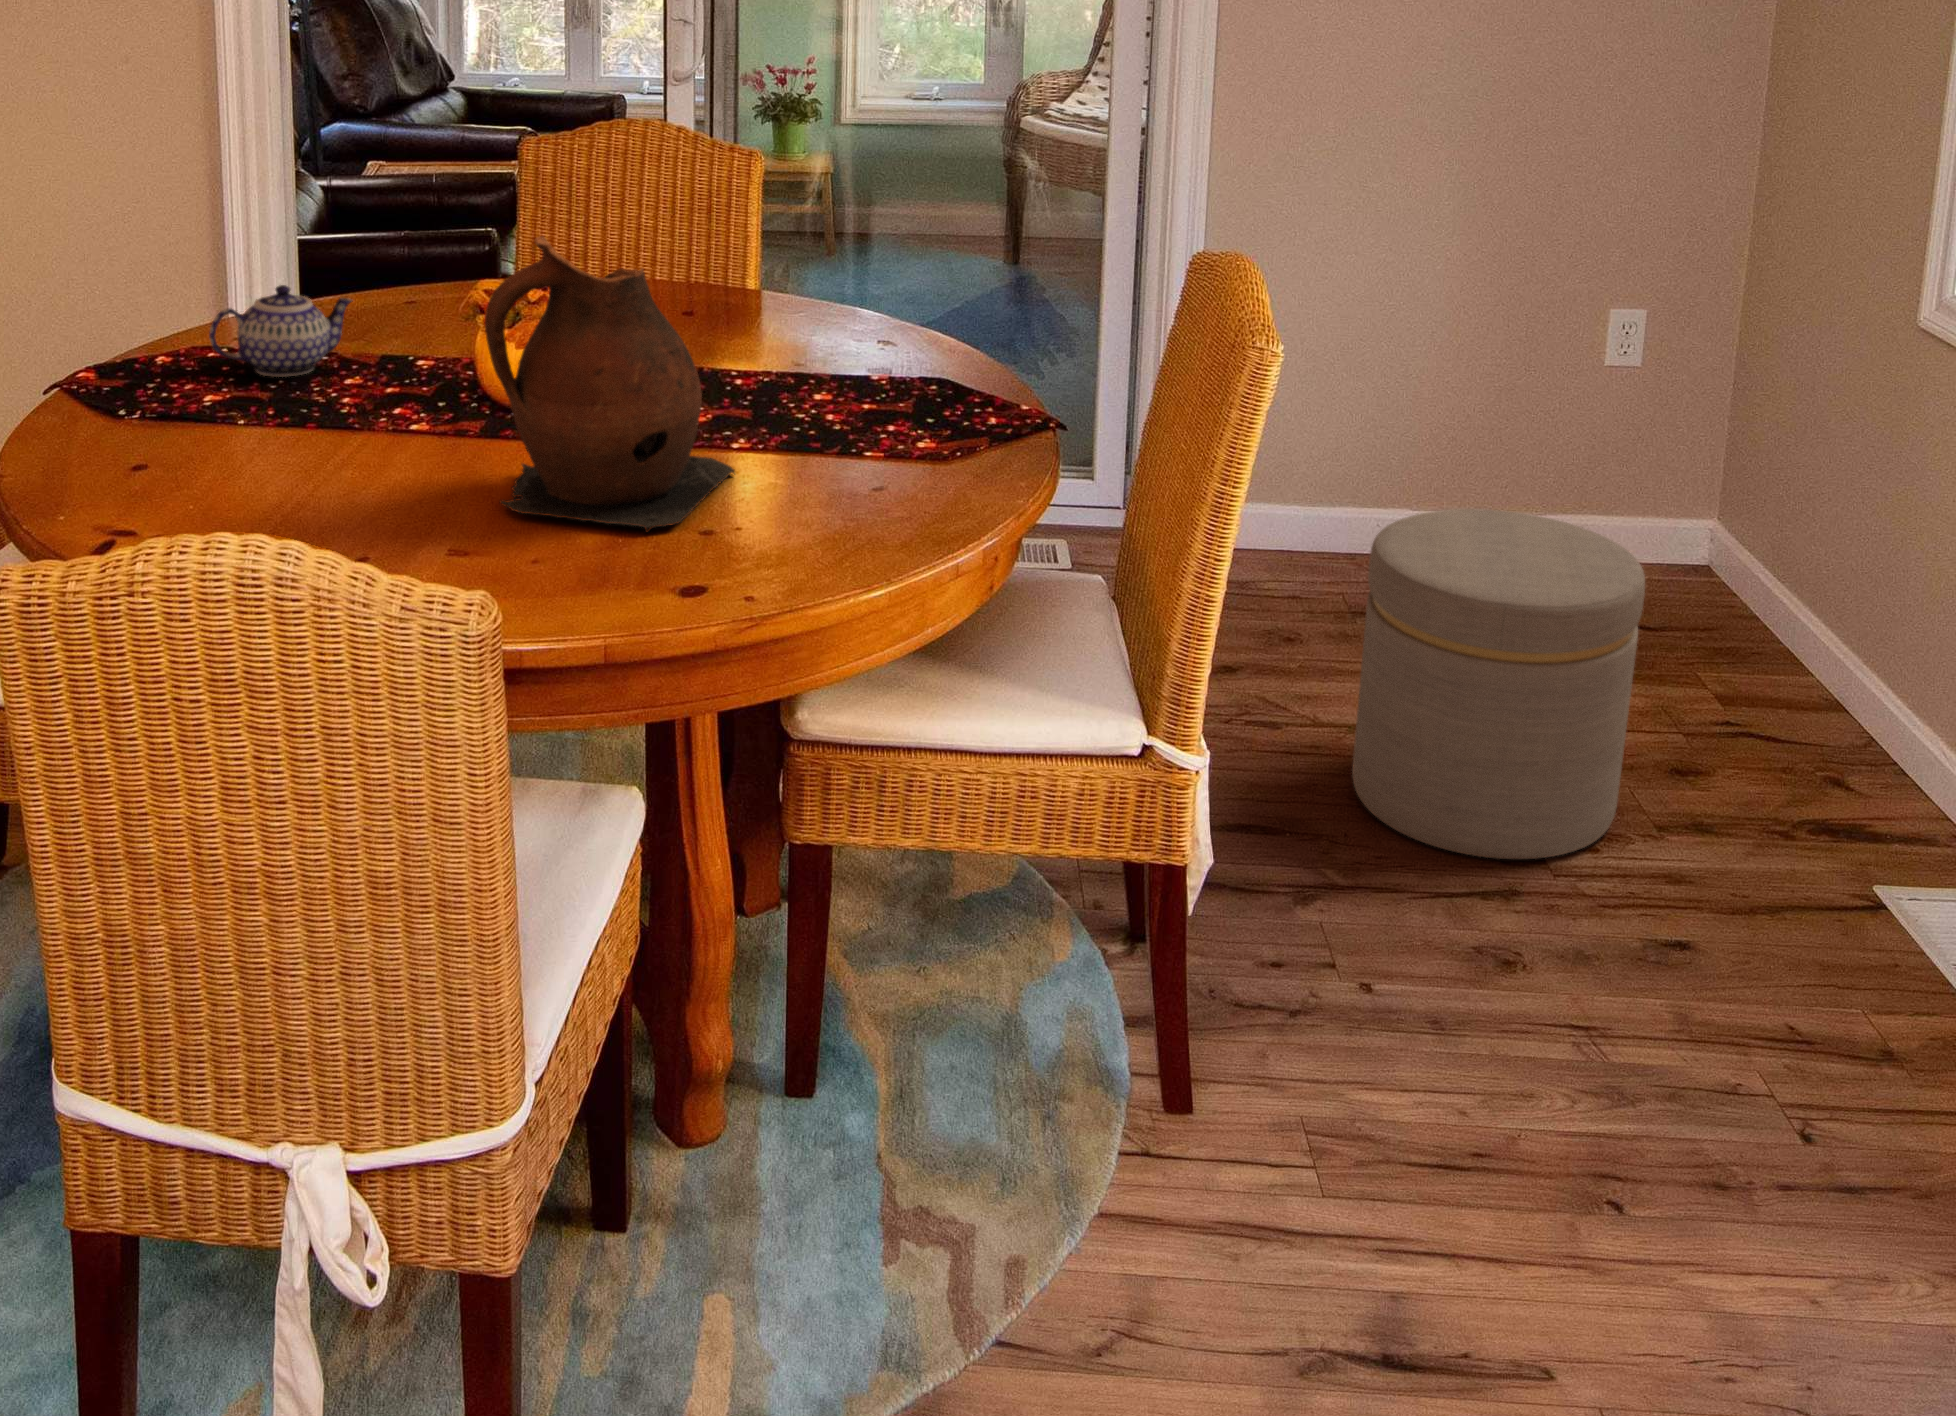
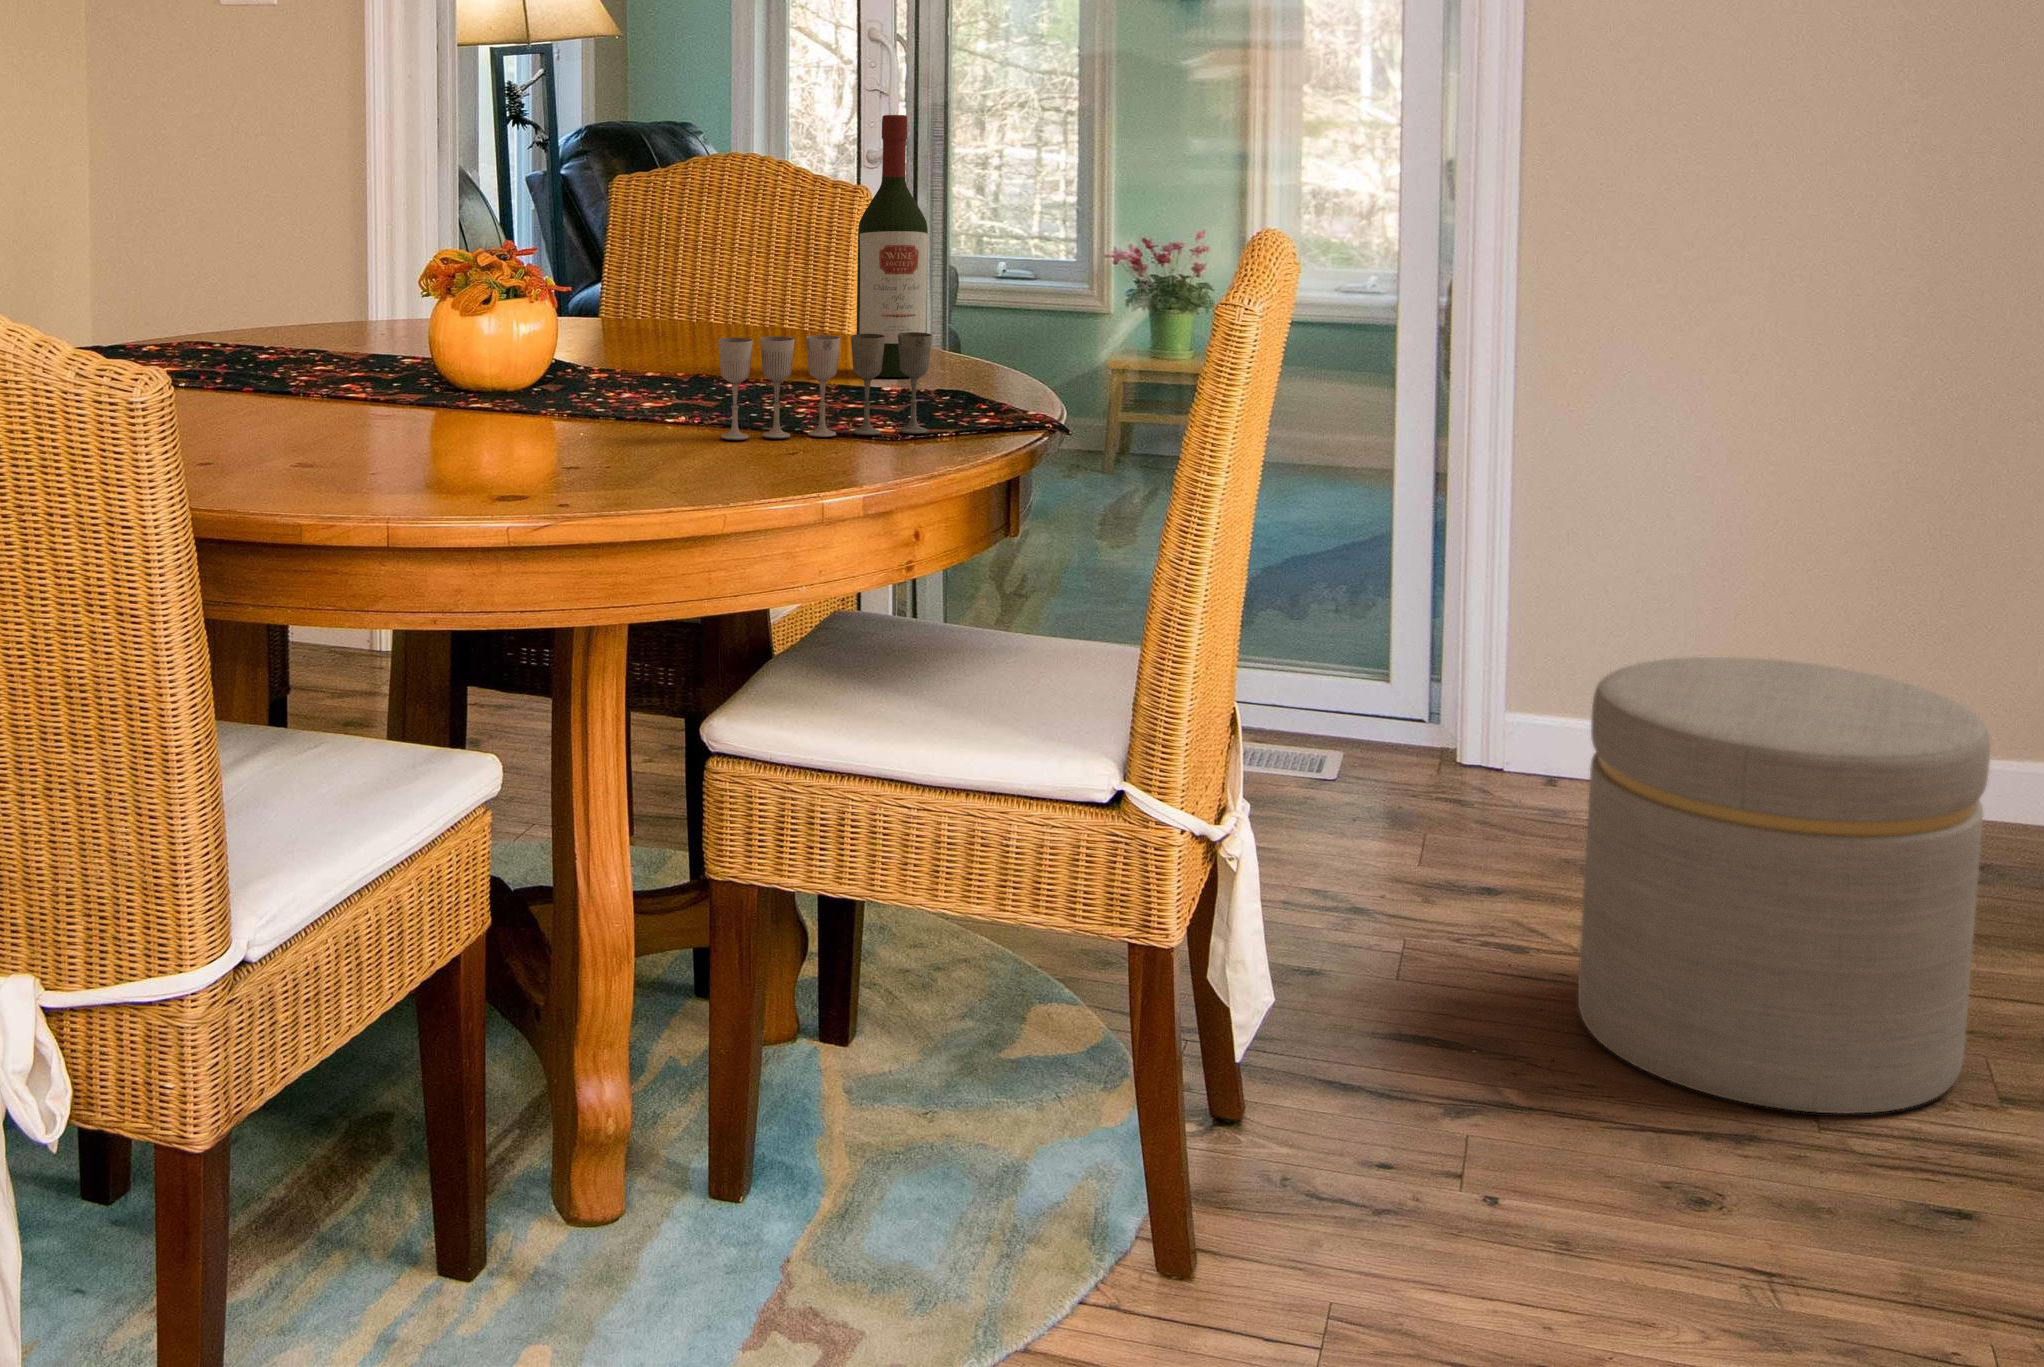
wine bottle: none [815,123,878,356] -> present [857,115,928,377]
ceramic pitcher: present [485,236,735,532] -> none [387,158,661,466]
teapot: present [209,285,352,377] -> none [224,273,372,365]
wine glass: none [782,356,954,470] -> present [718,332,932,440]

